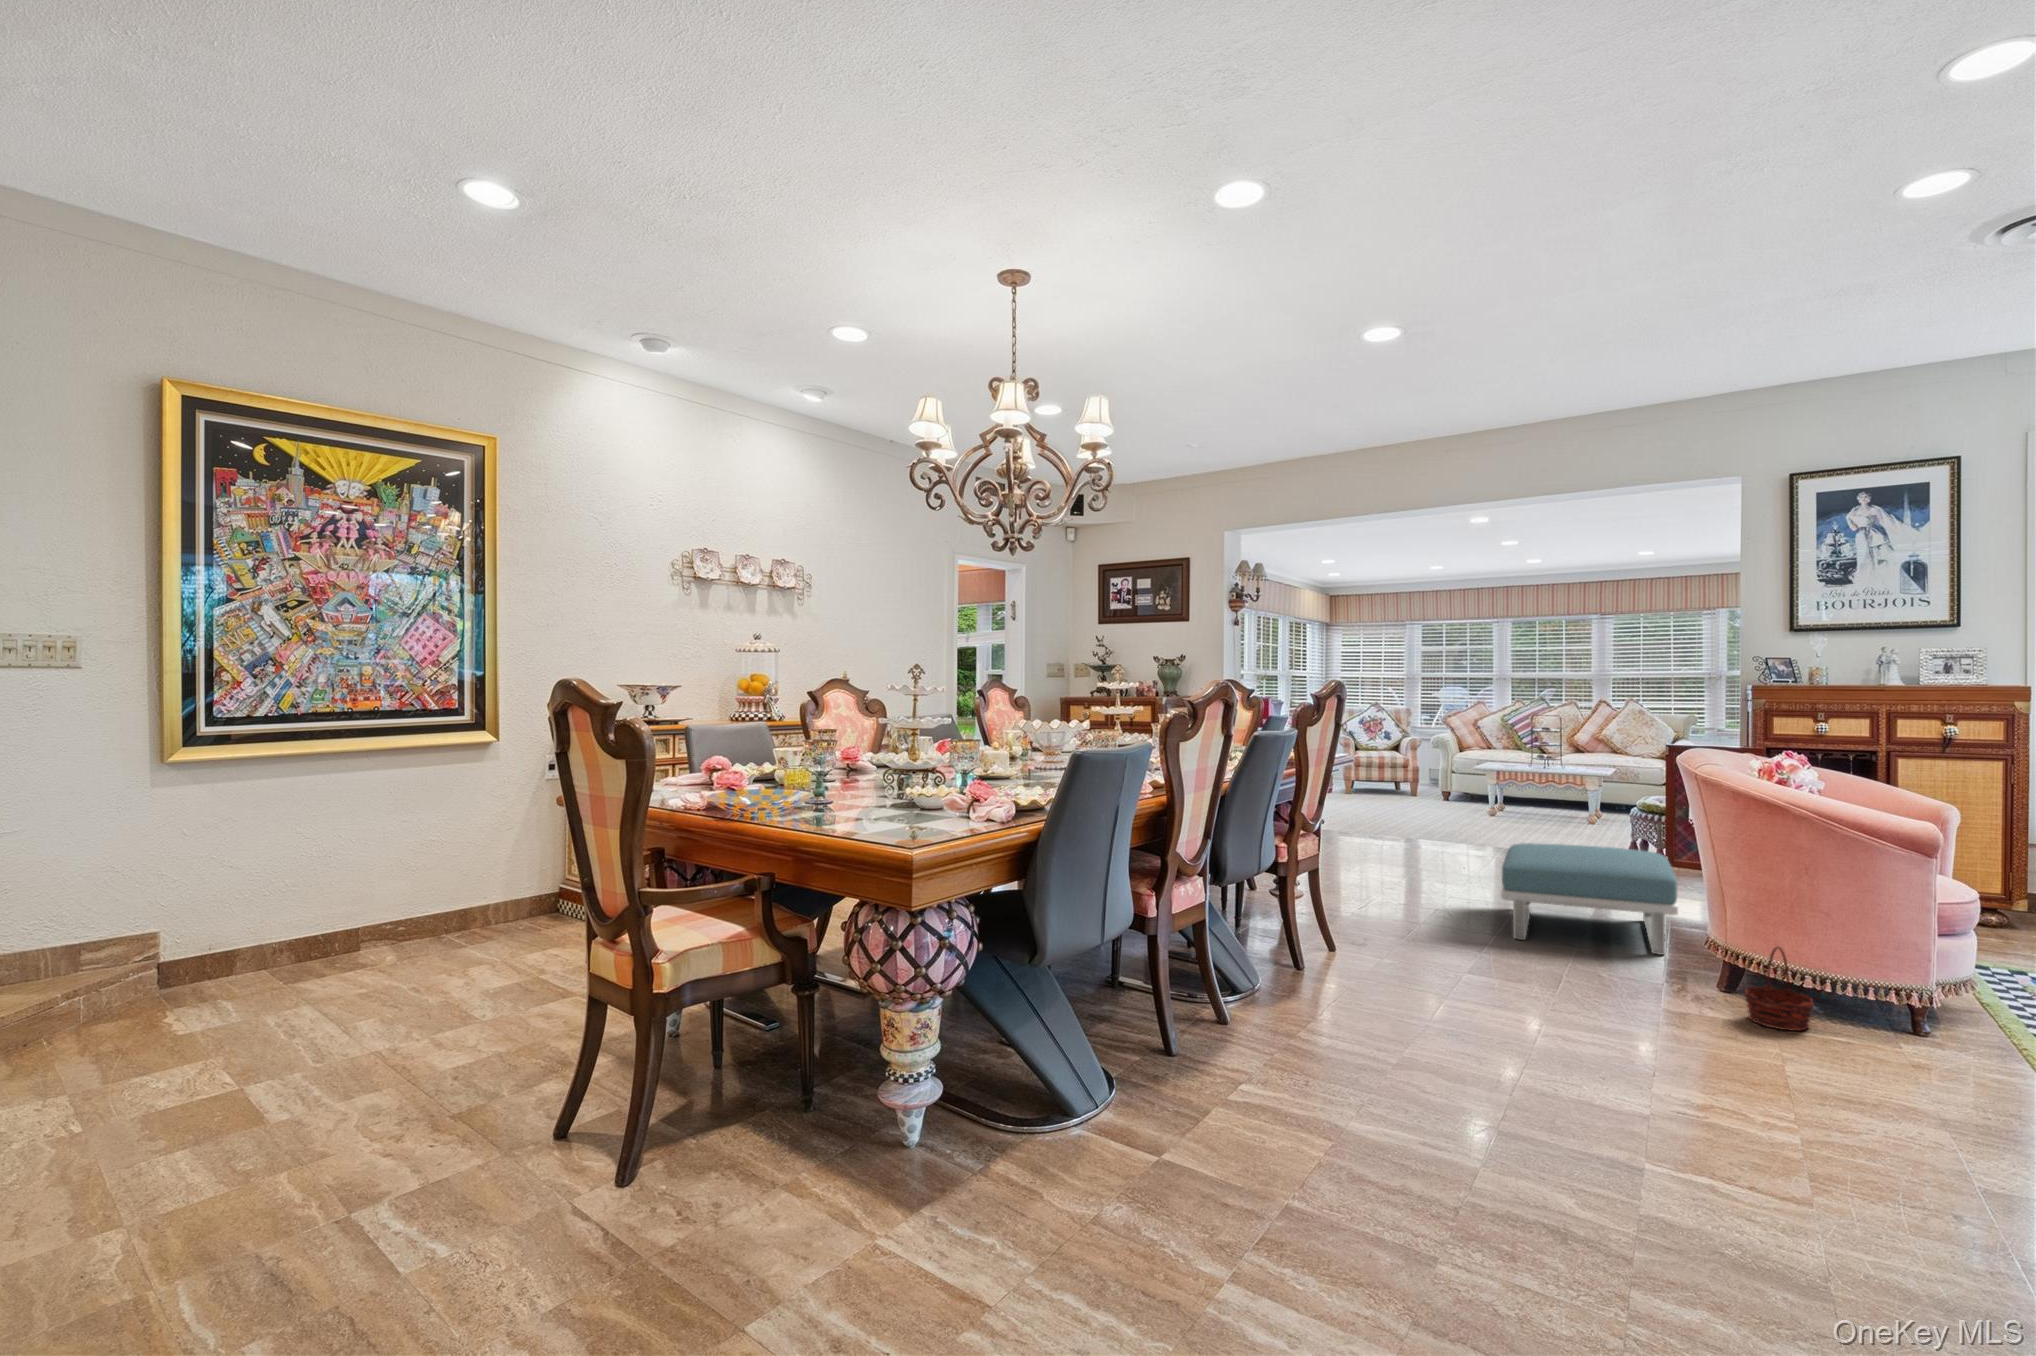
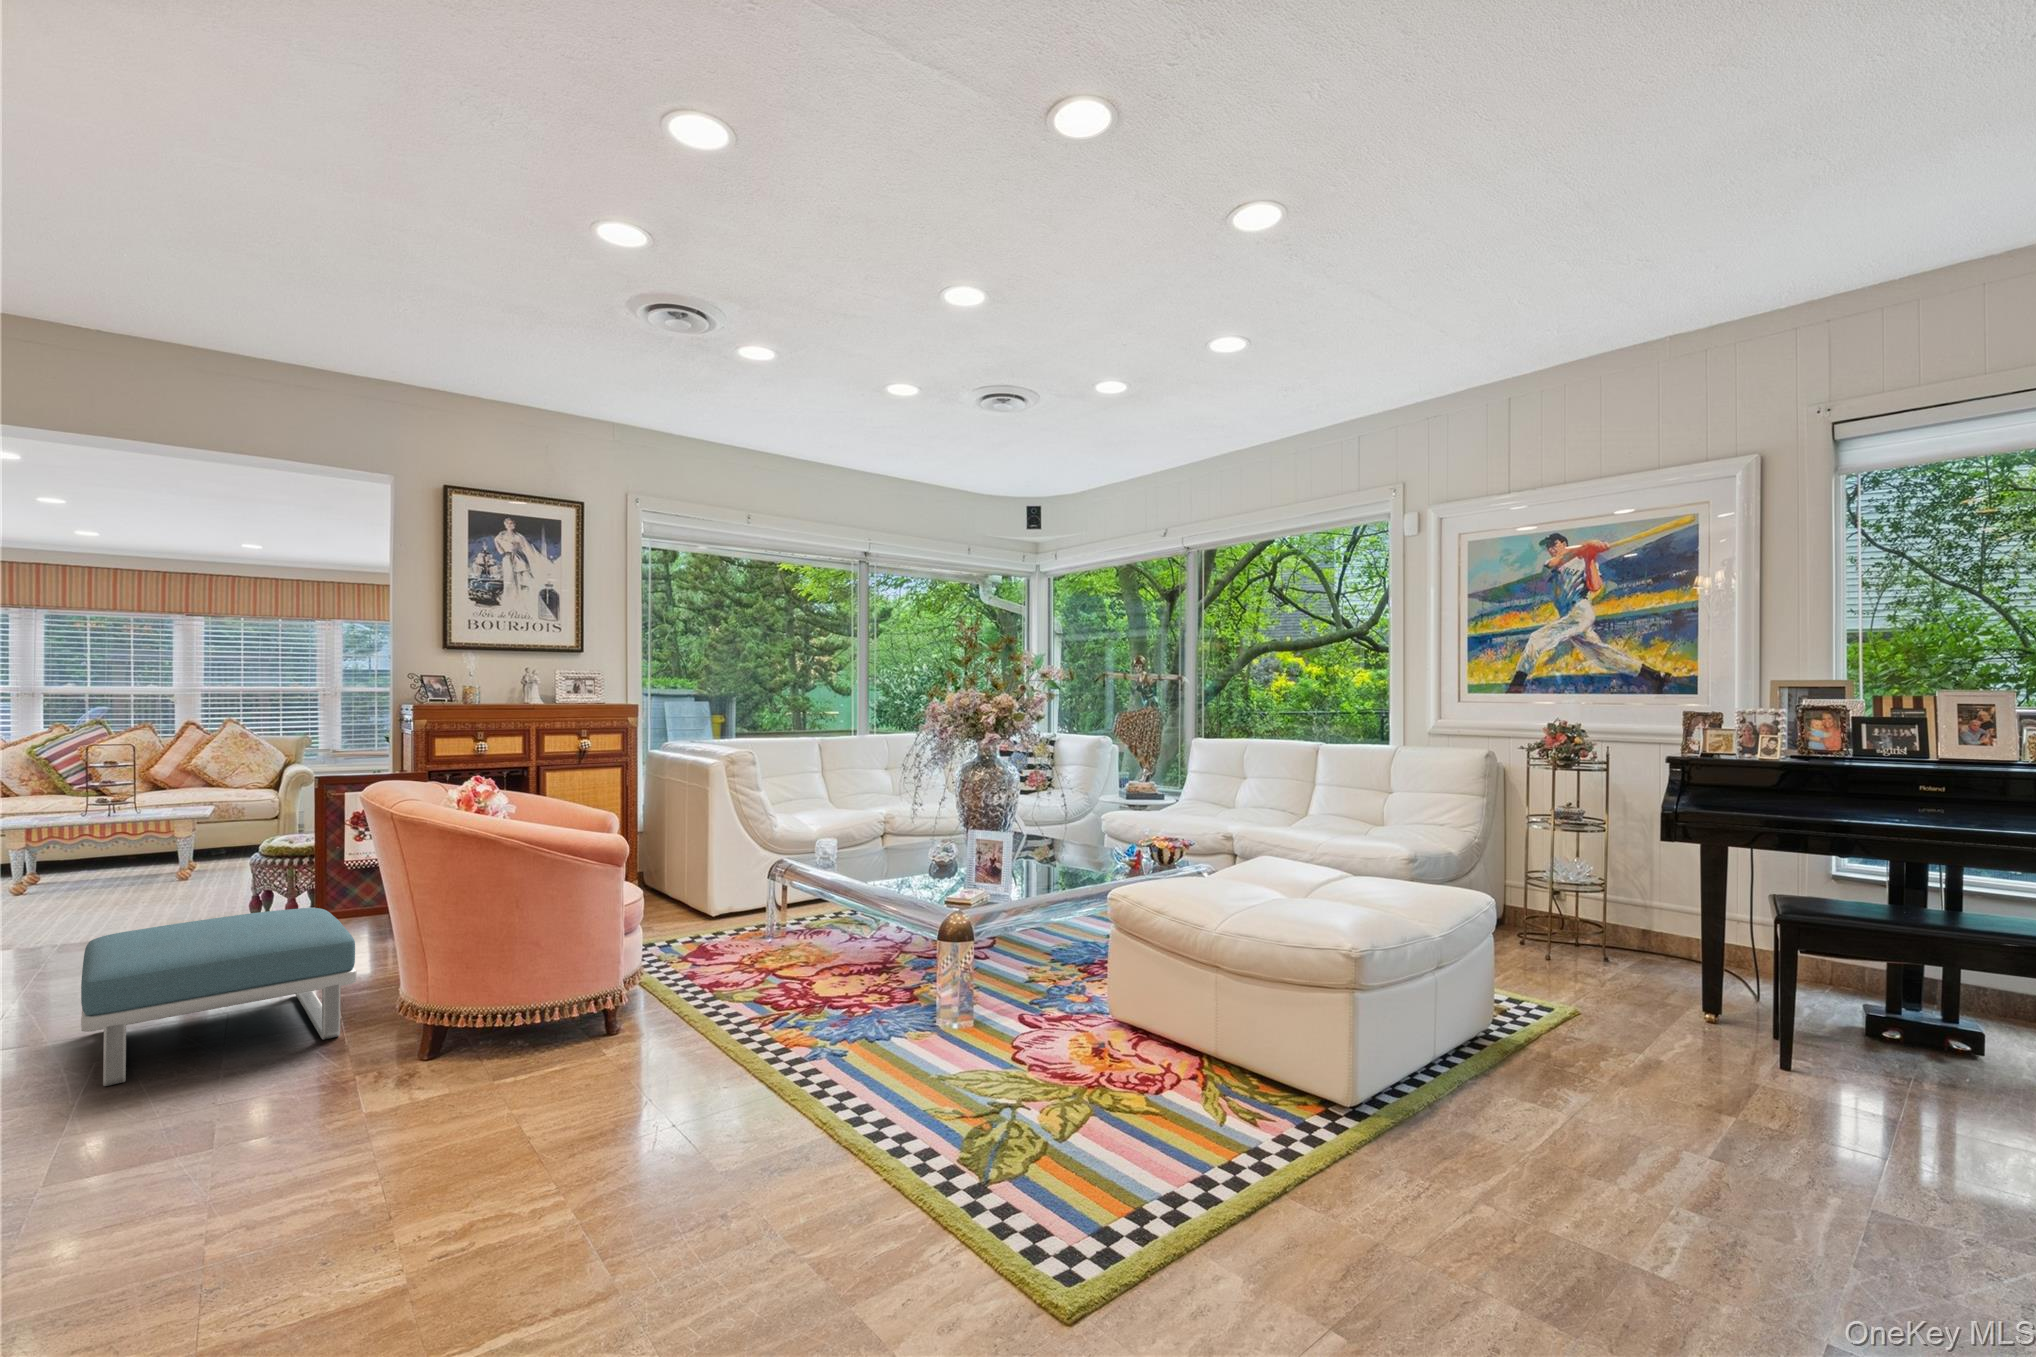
basket: present [1744,947,1814,1031] -> none [460,994,534,1091]

